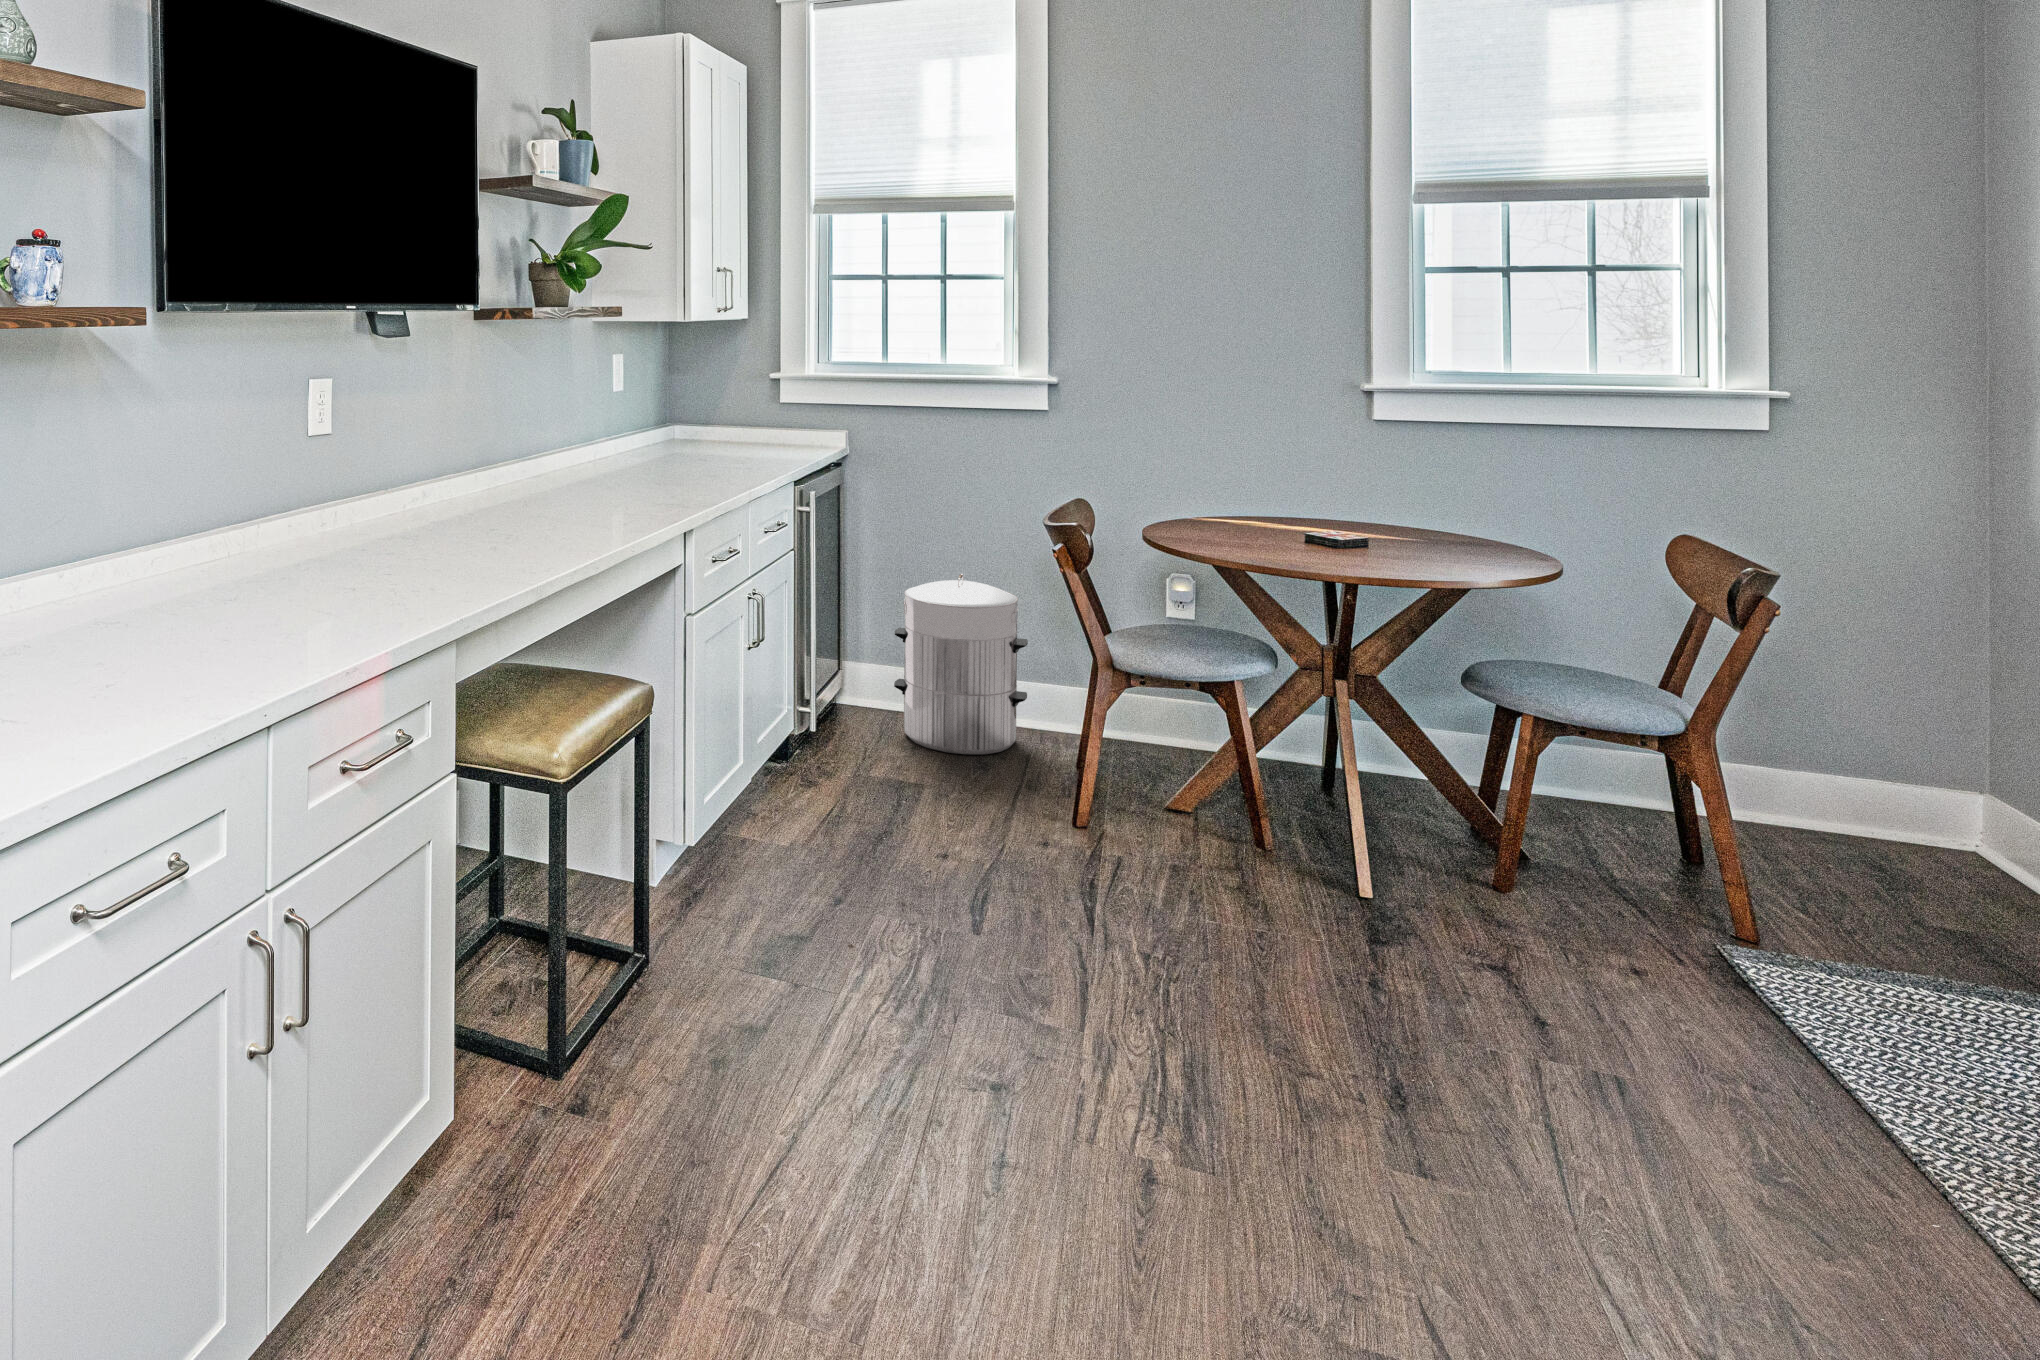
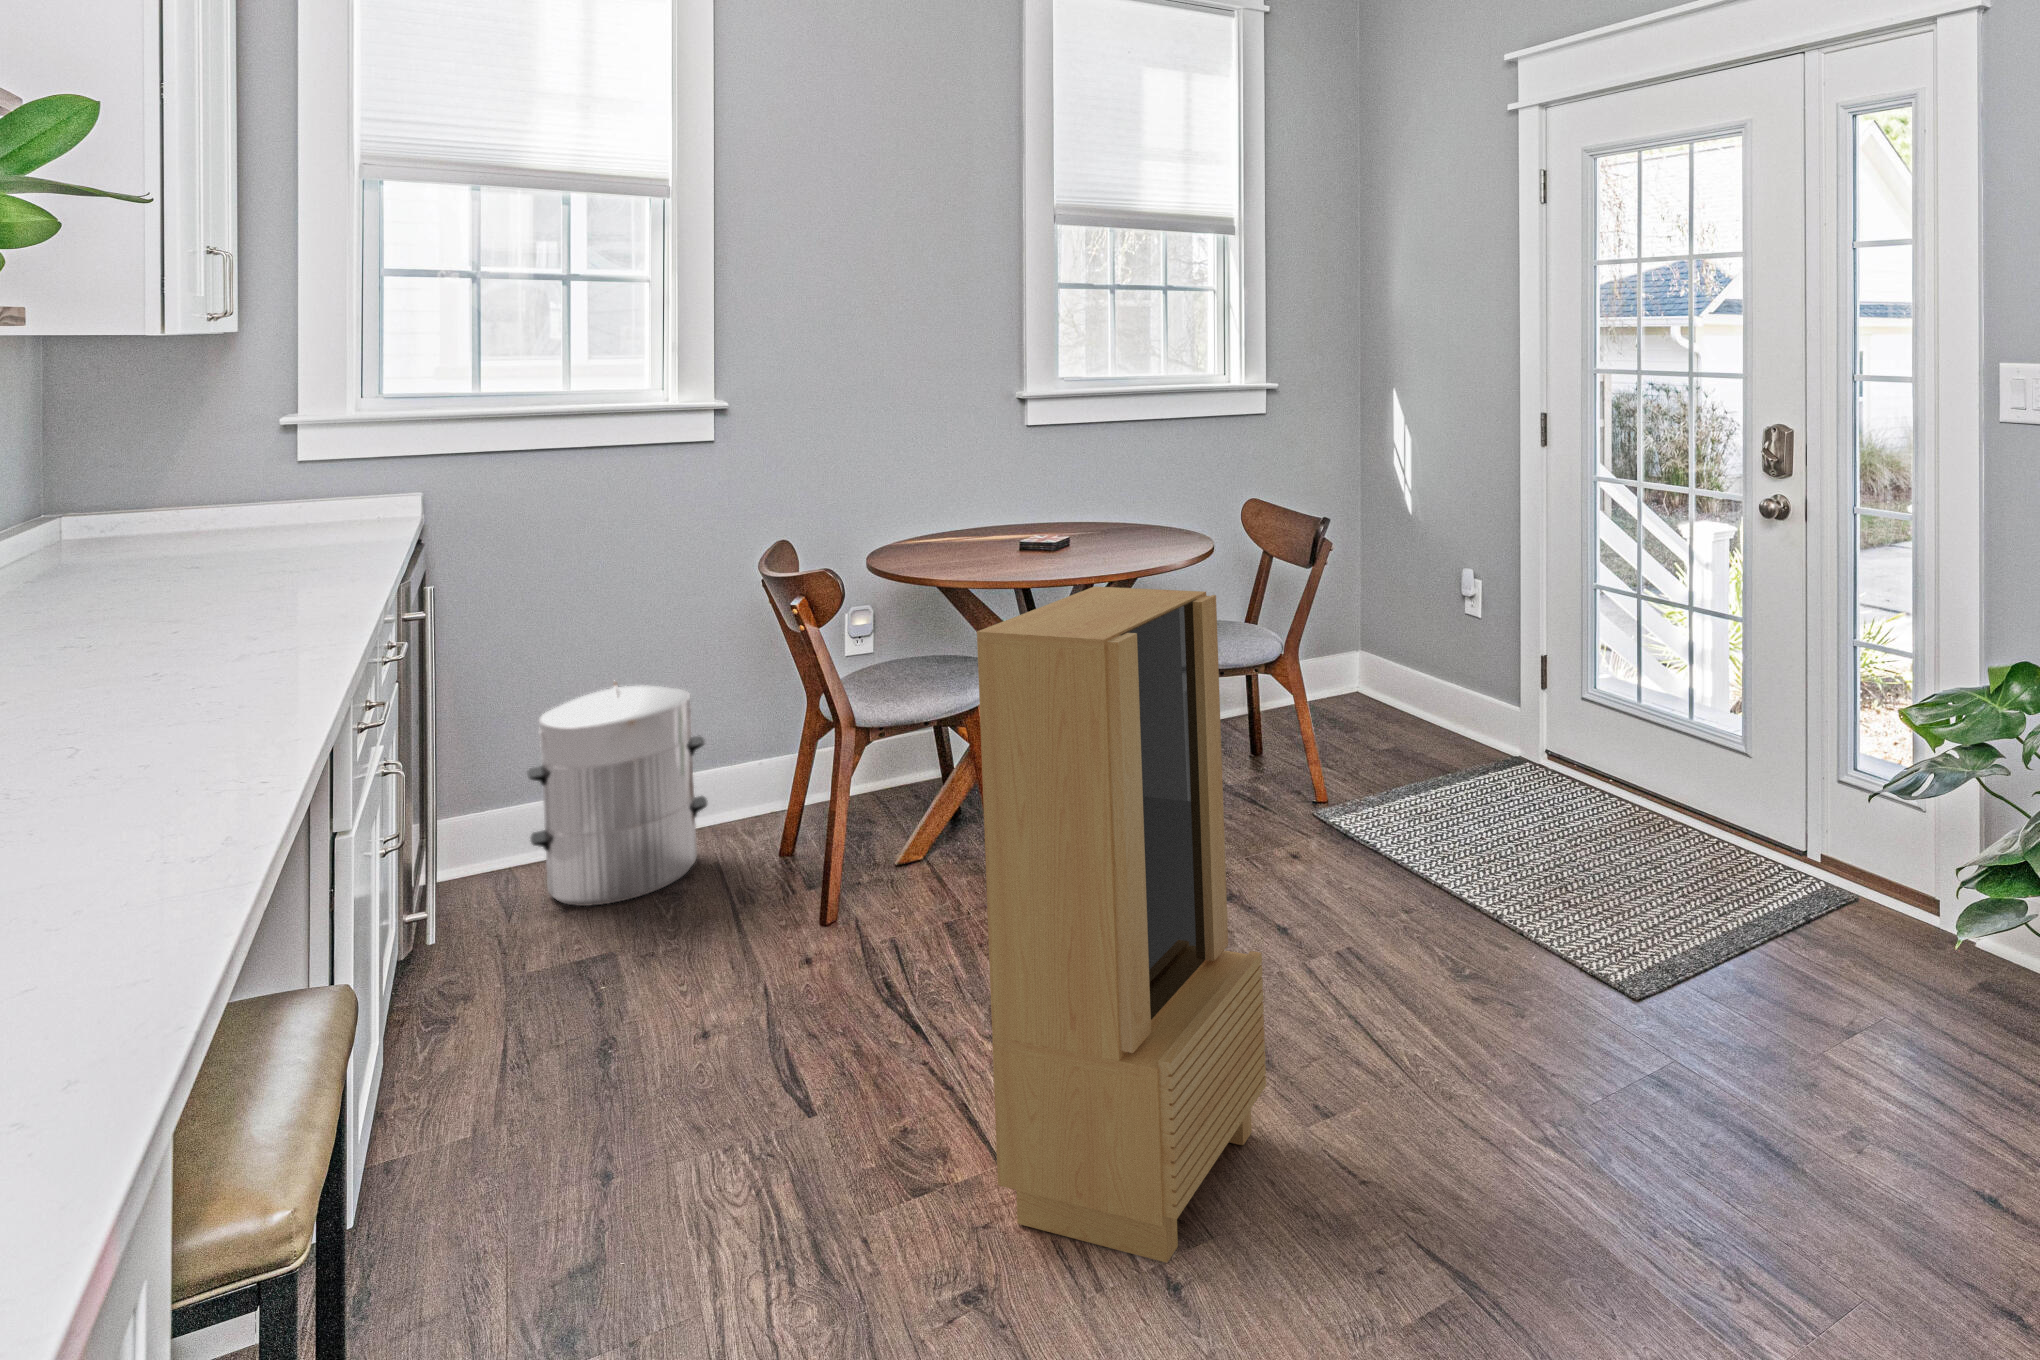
storage cabinet: none [1049,543,1346,1160] -> present [977,587,1266,1263]

